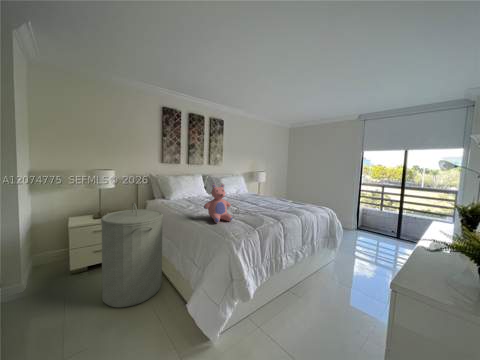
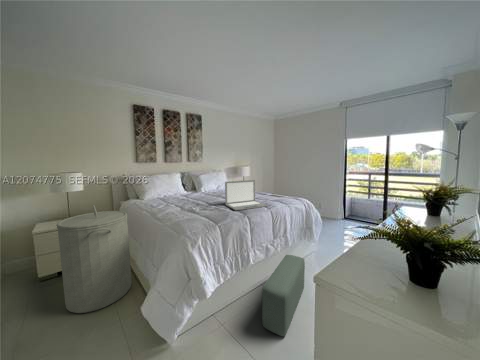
teddy bear: present [204,184,232,223] -> none [166,180,197,221]
laptop: none [254,187,296,216] -> present [225,180,268,211]
pouf: none [299,262,333,340] -> present [262,255,305,336]

